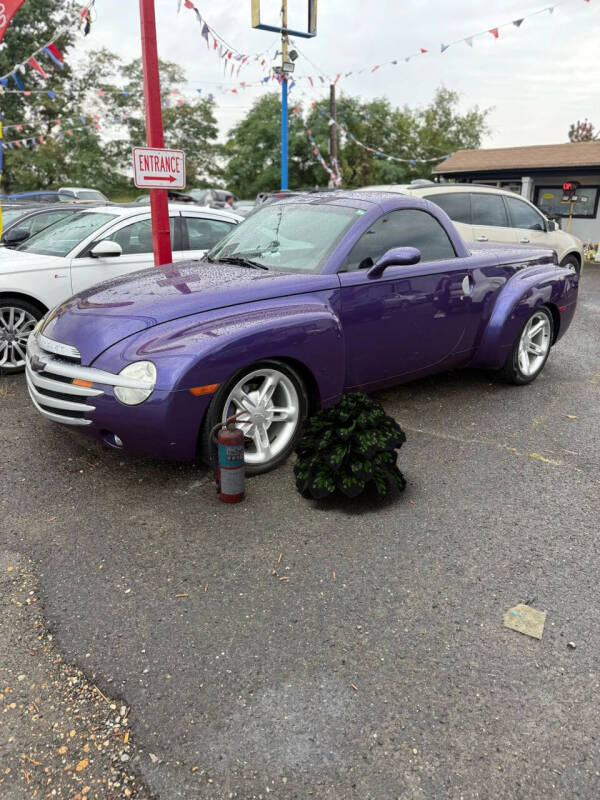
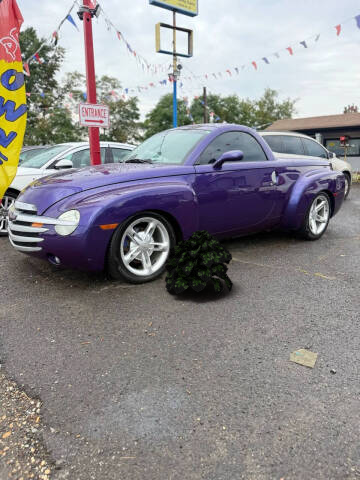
fire extinguisher: present [208,411,252,503] -> none [111,240,138,297]

